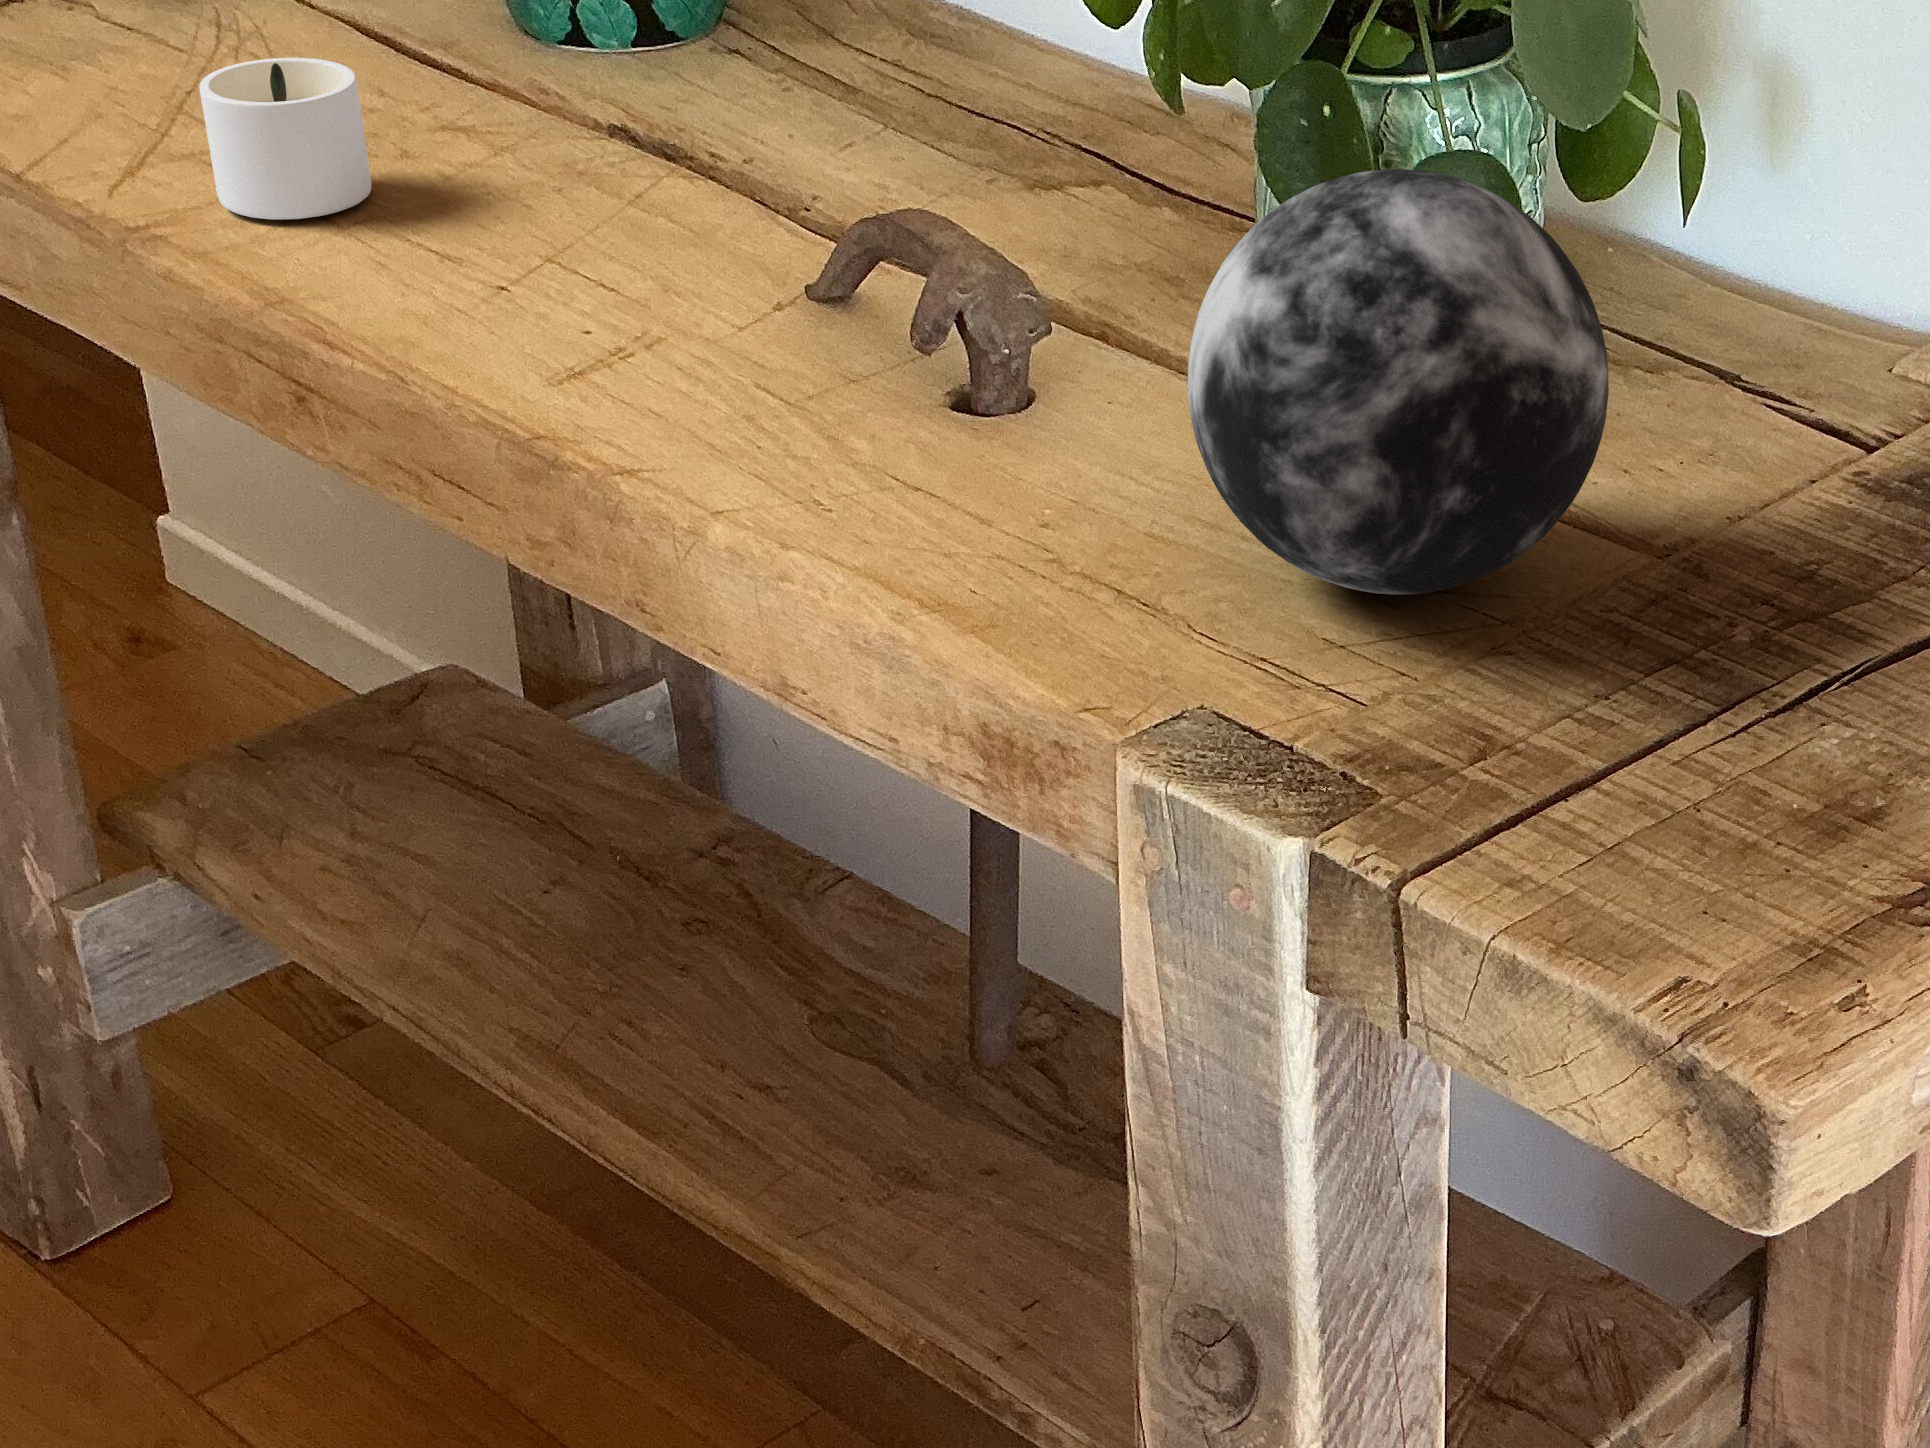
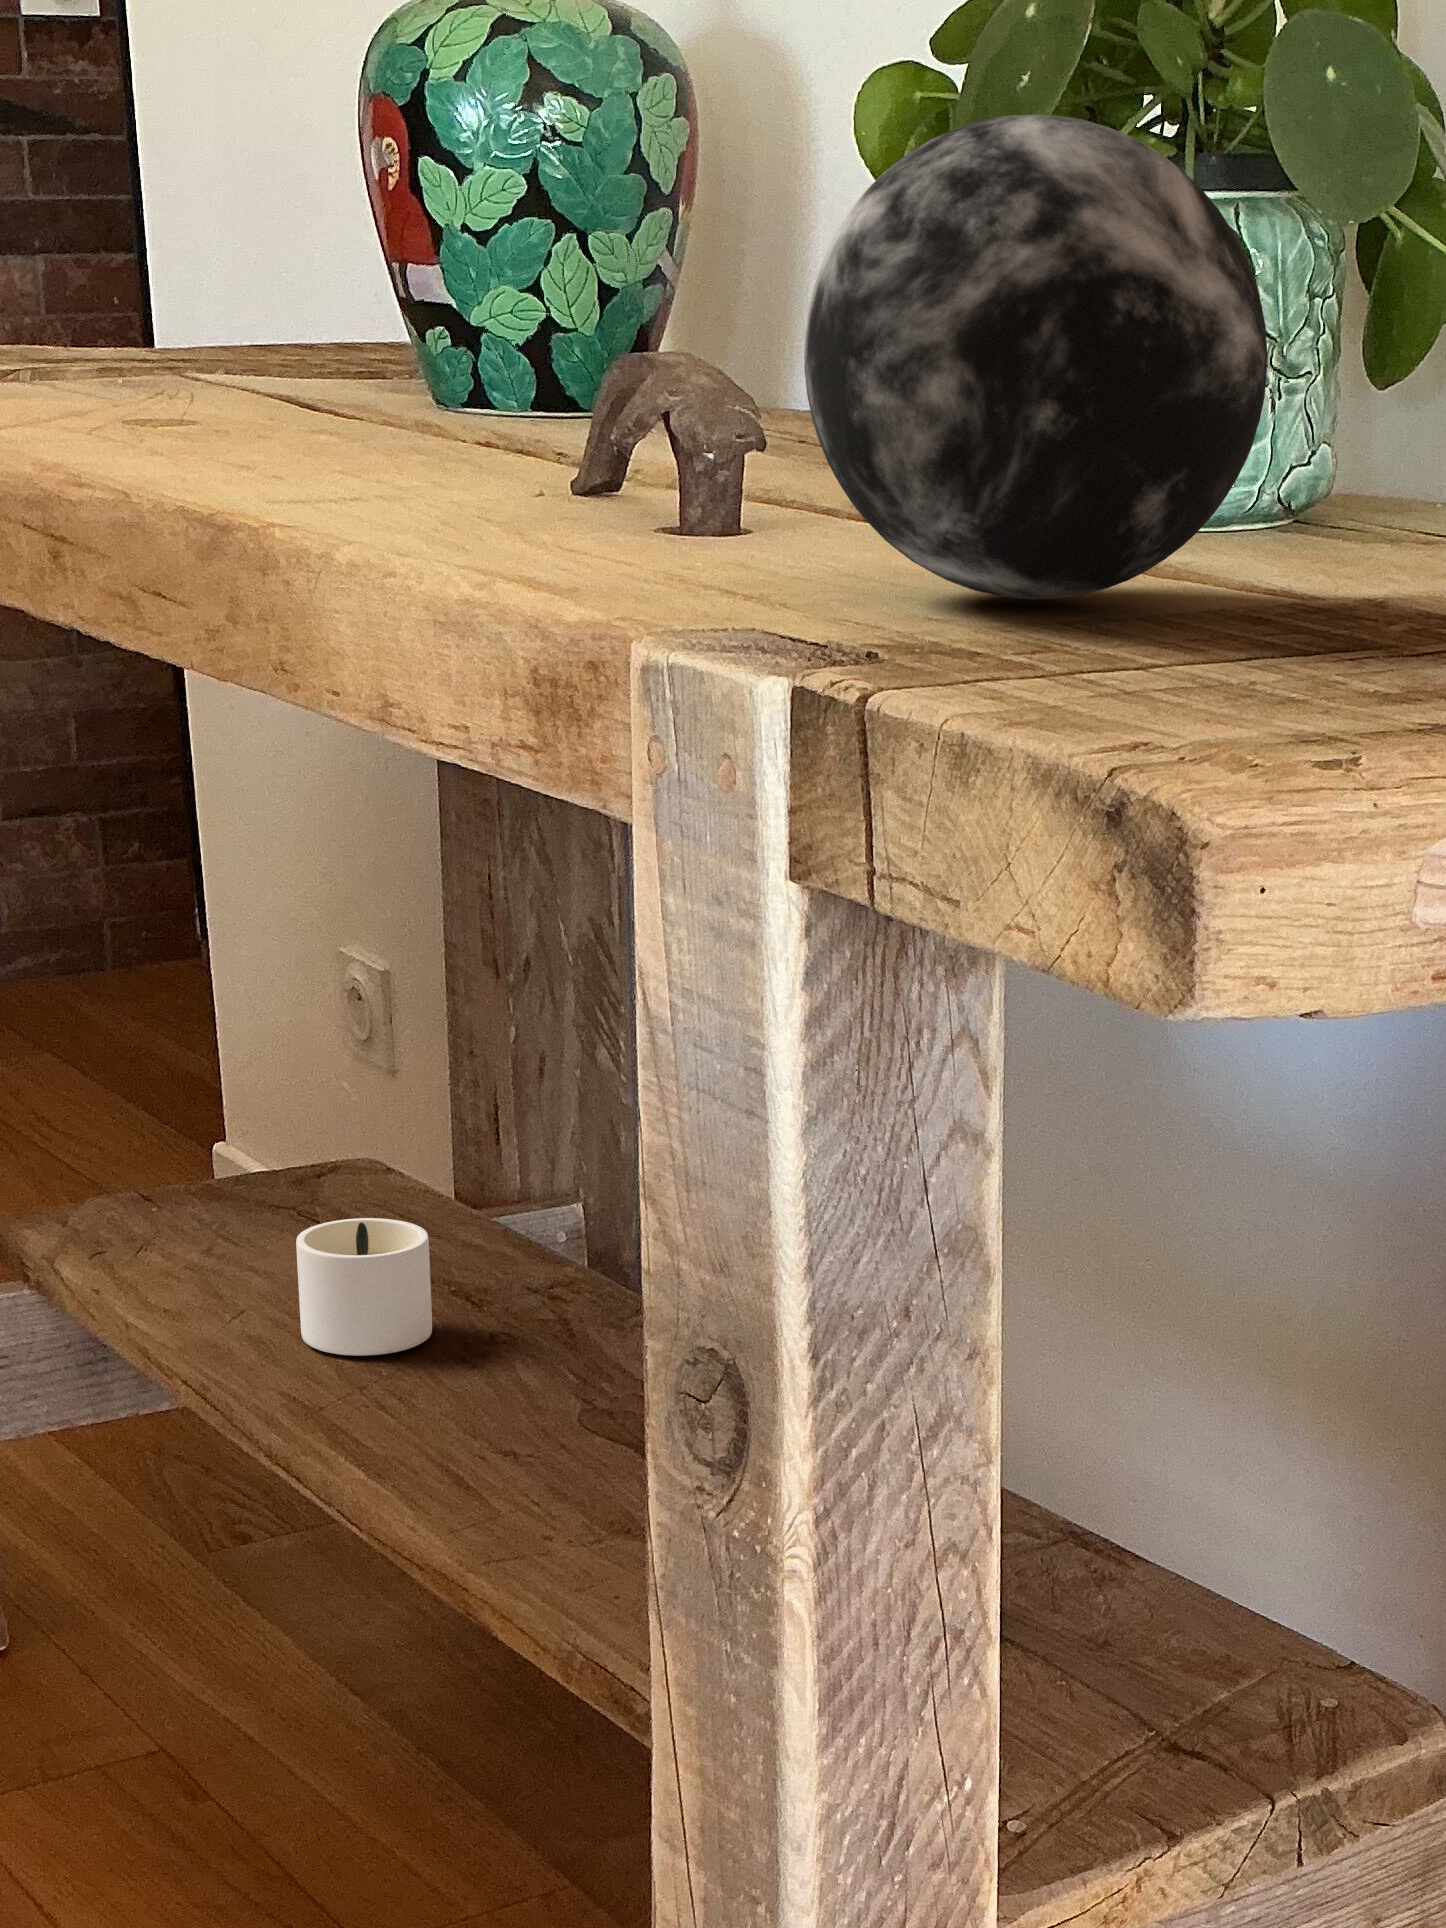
candle: present [200,58,371,220] -> present [296,1218,432,1356]

